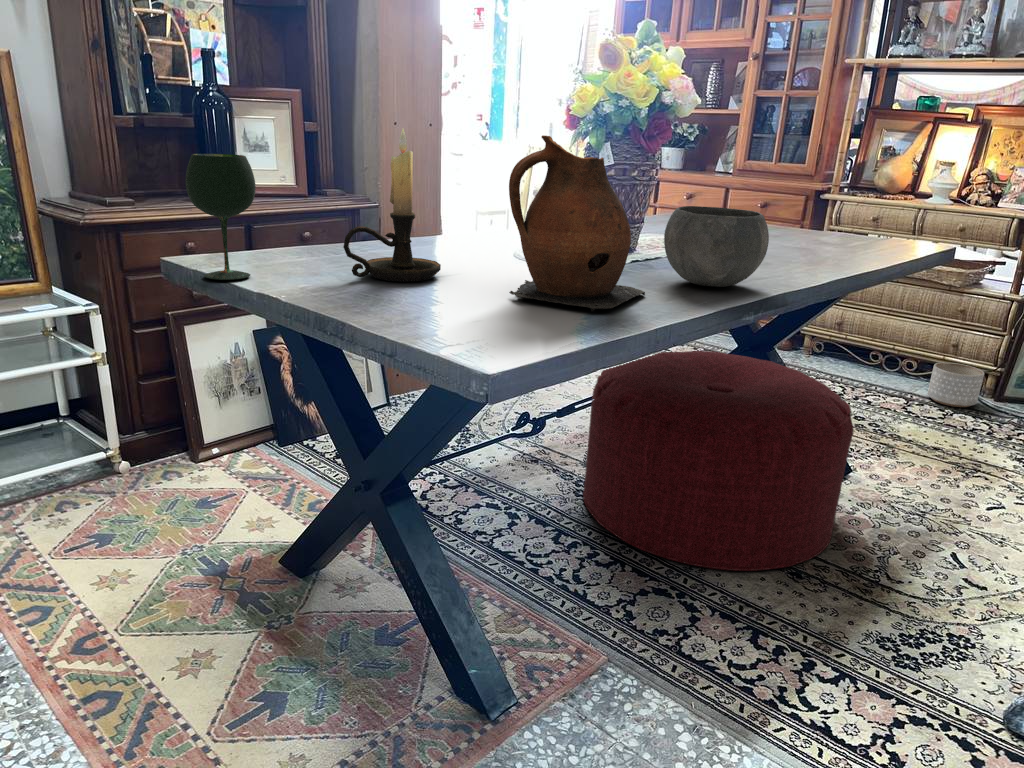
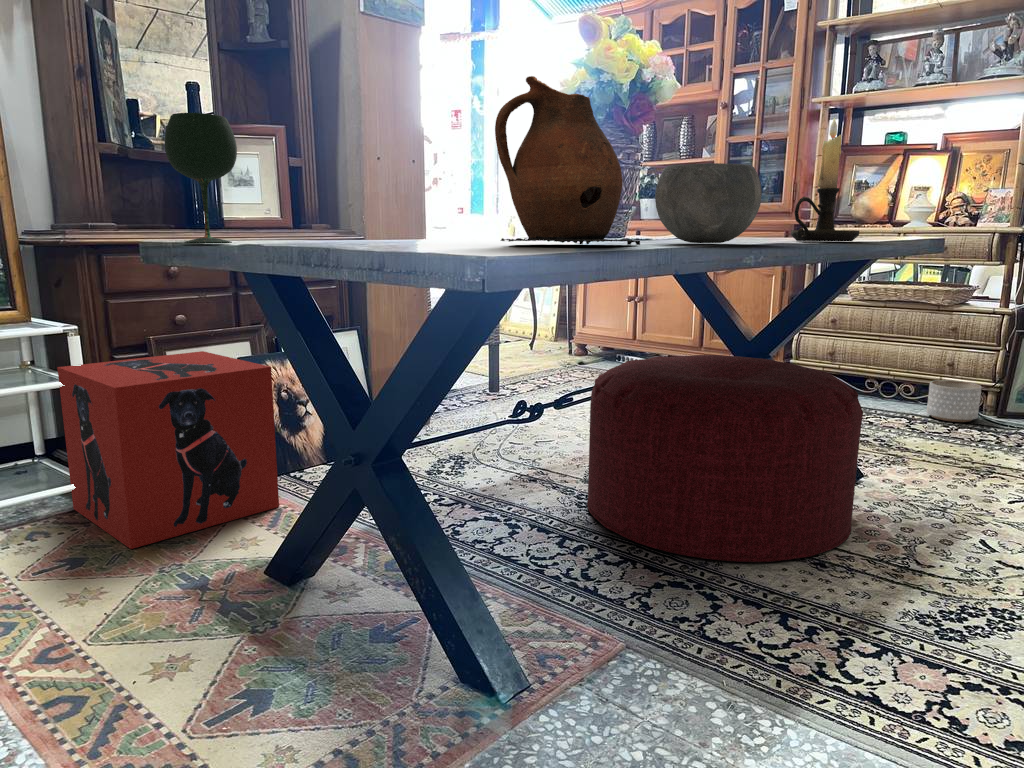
candle holder: present [343,129,441,282] -> present [791,118,859,241]
storage box: none [75,324,289,528] -> present [57,351,279,549]

